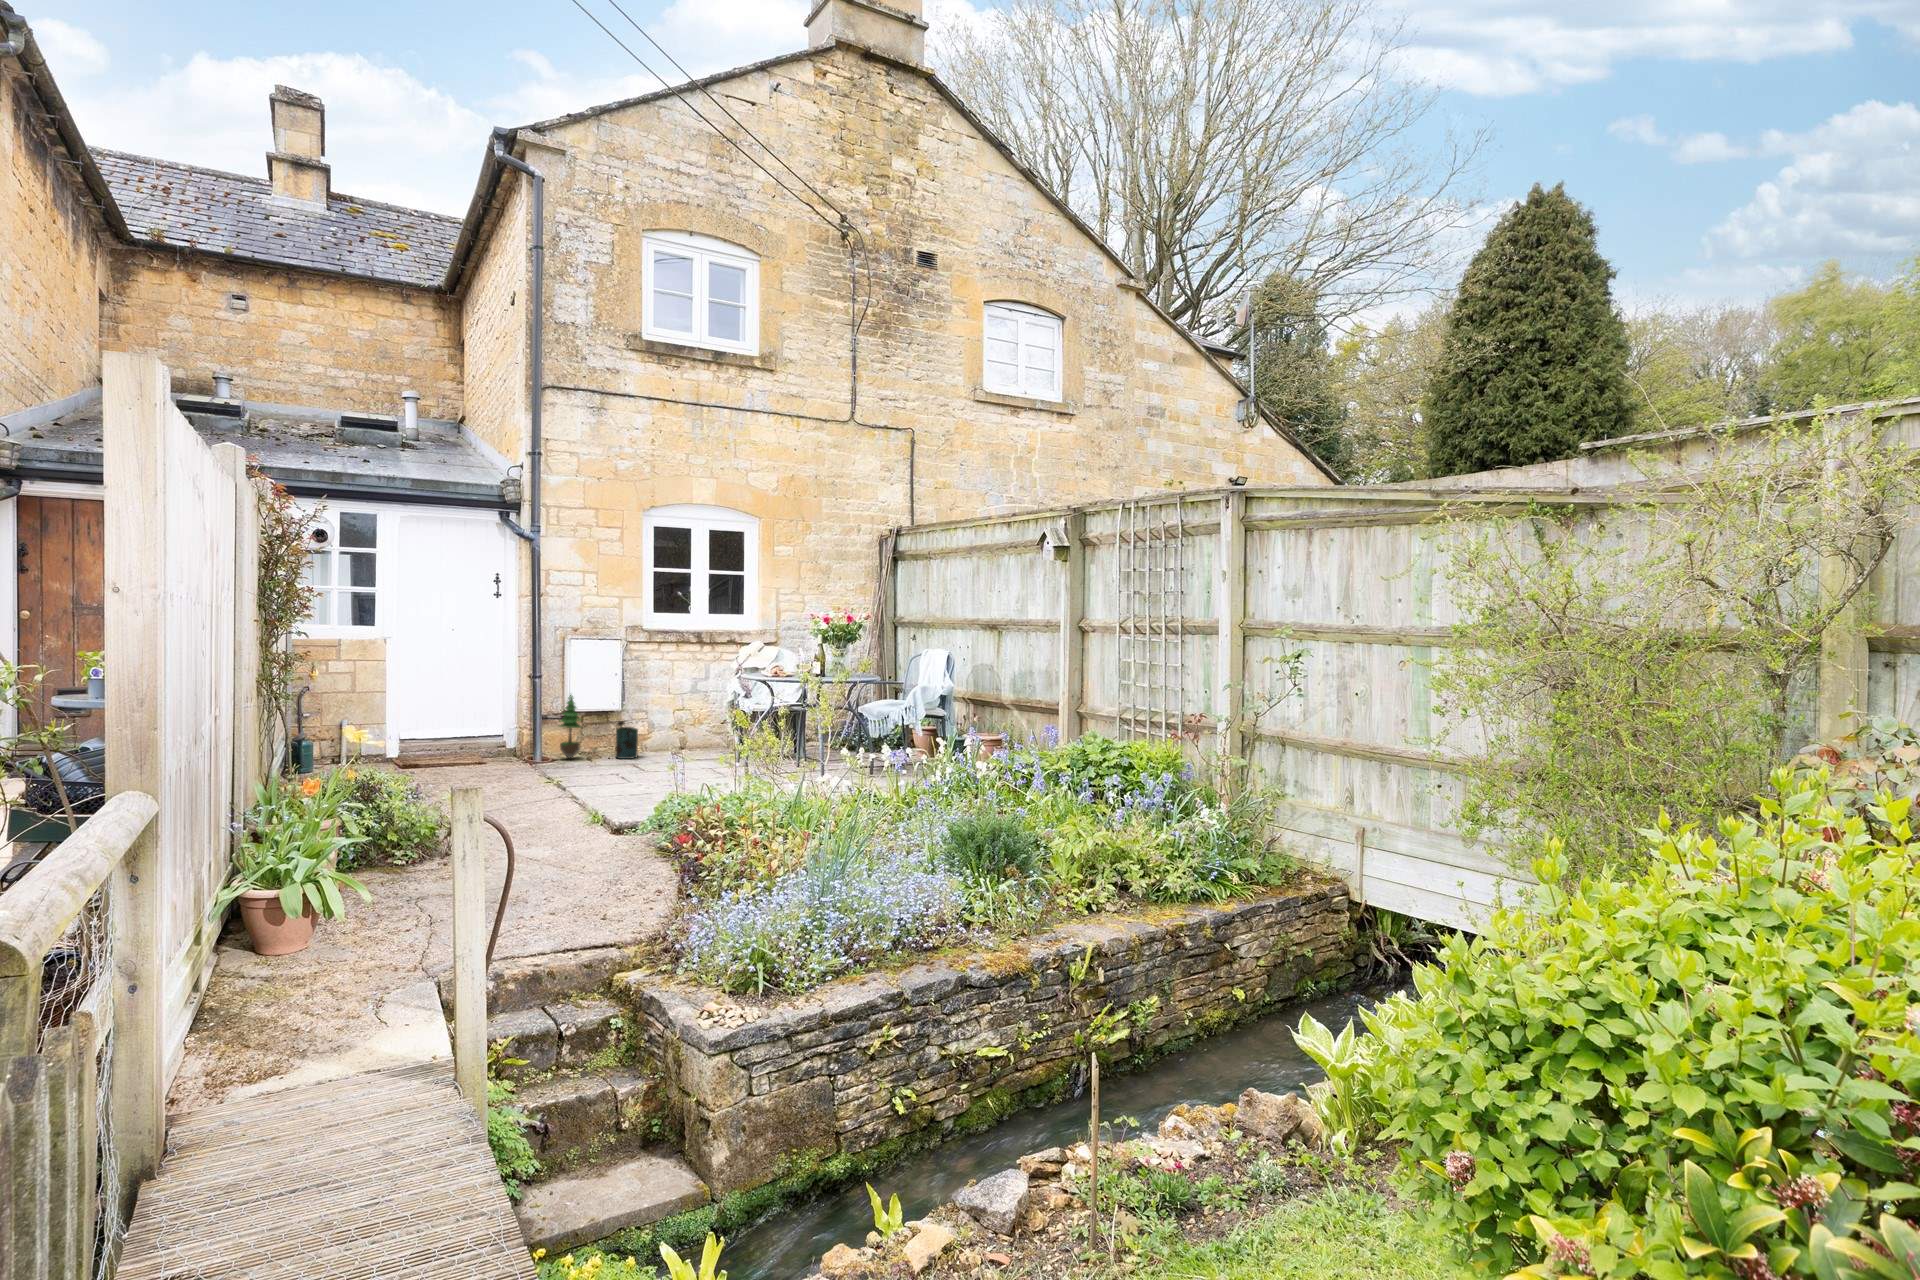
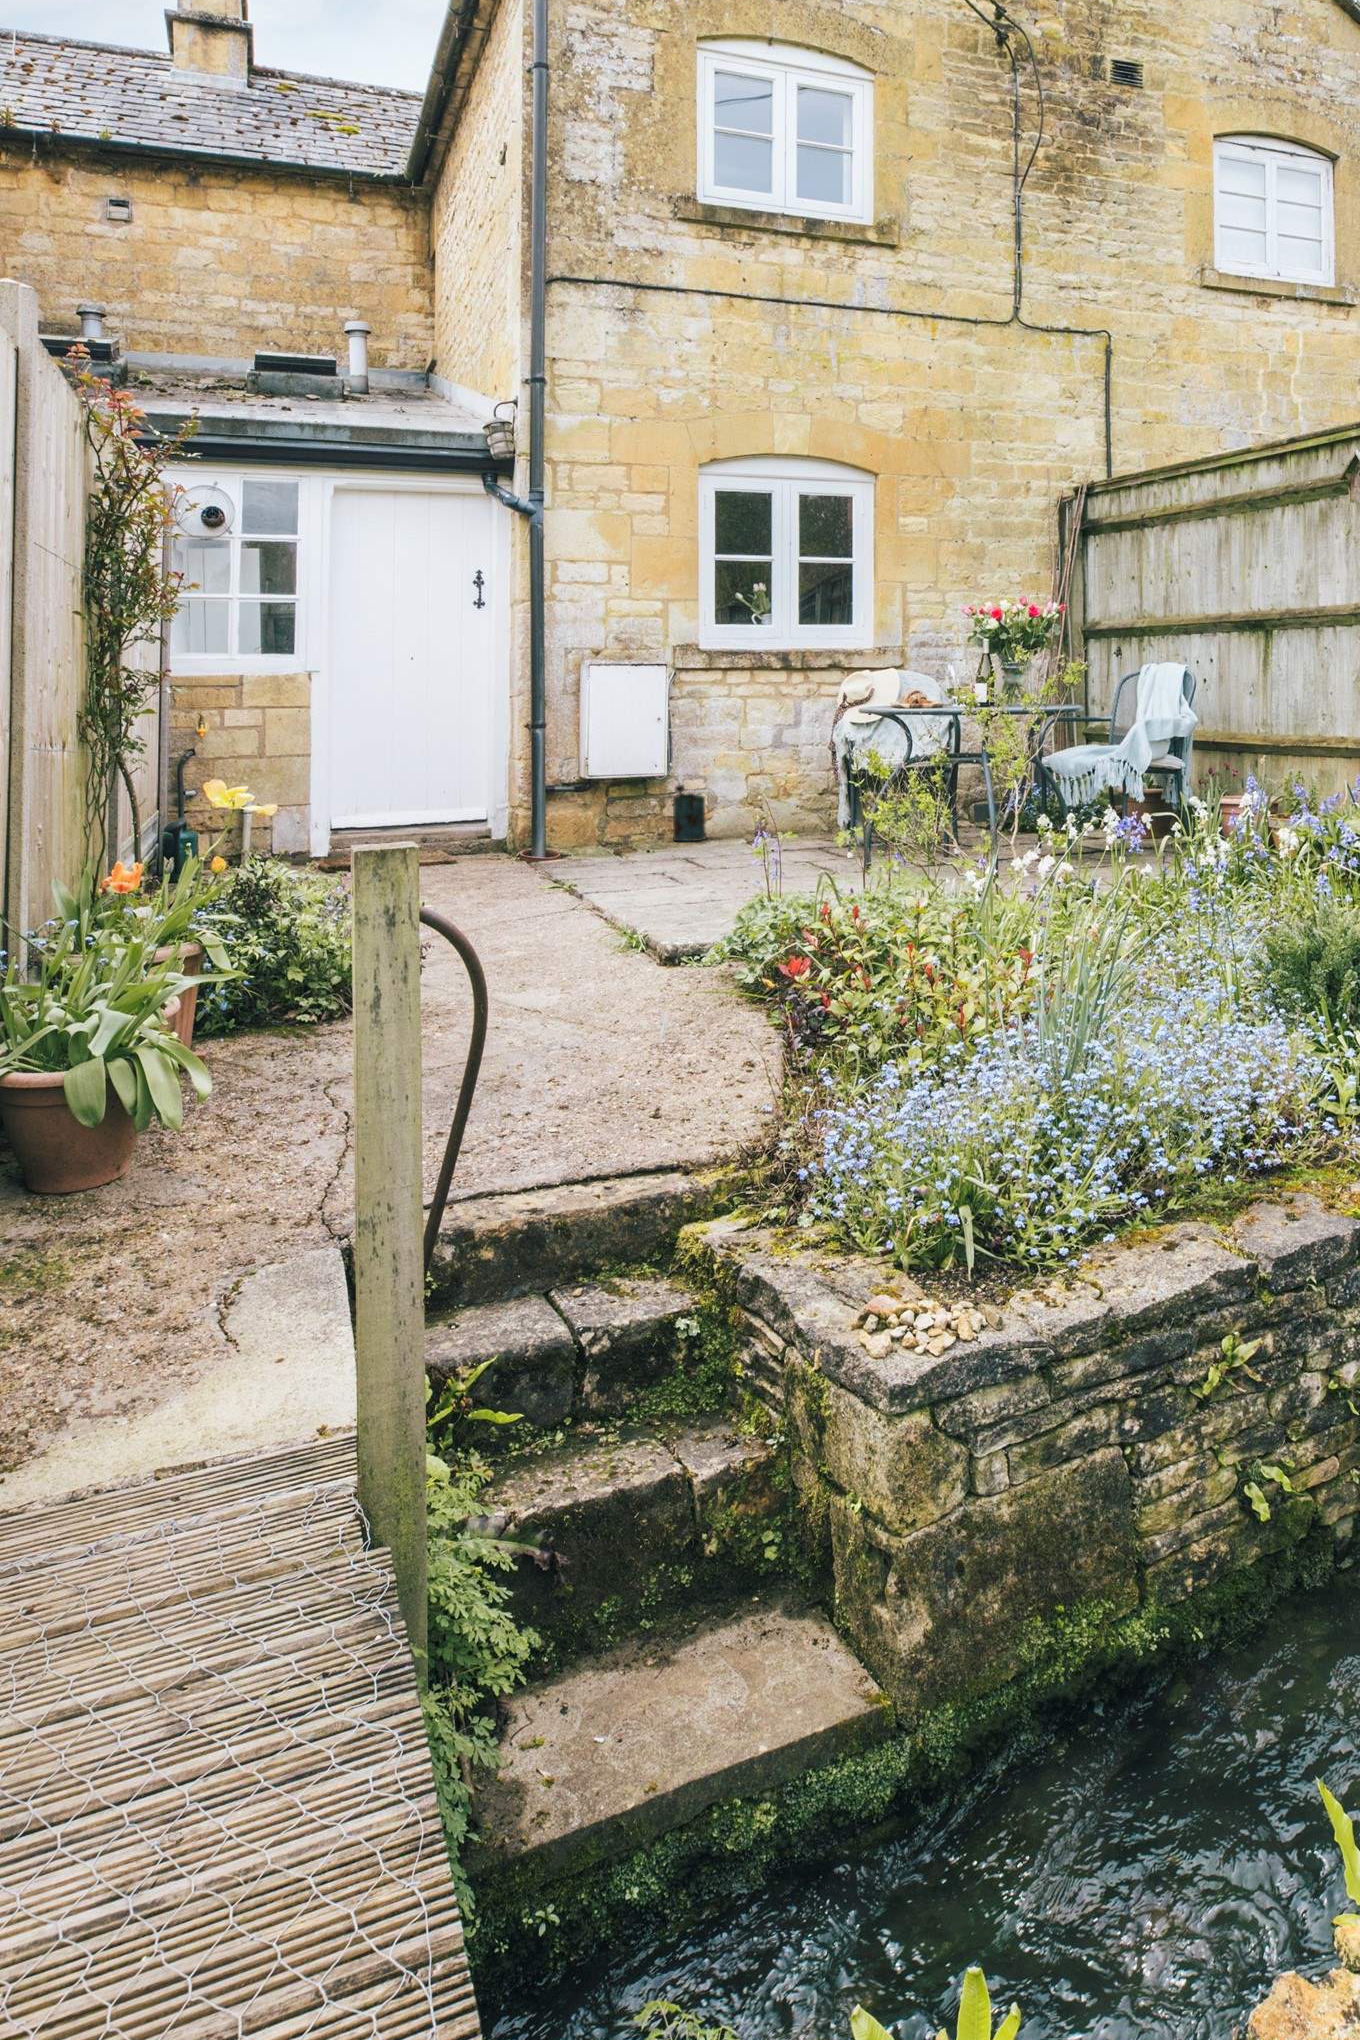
potted tree: present [560,695,581,758] -> none [588,743,625,842]

